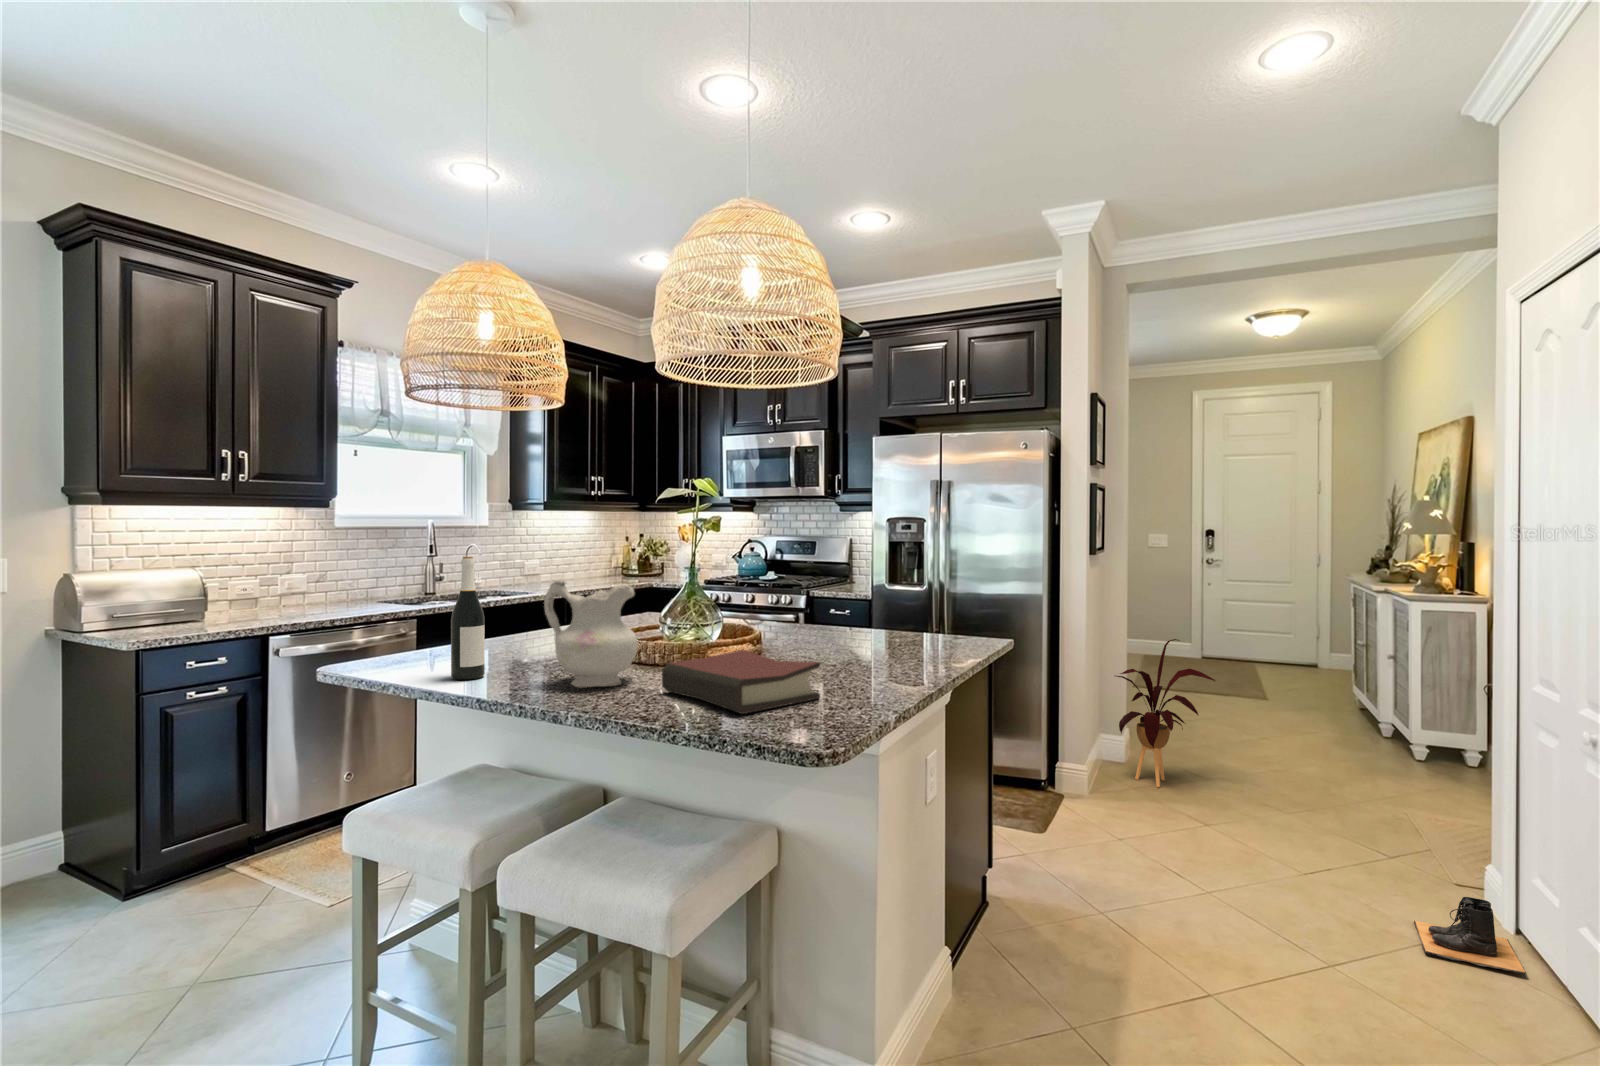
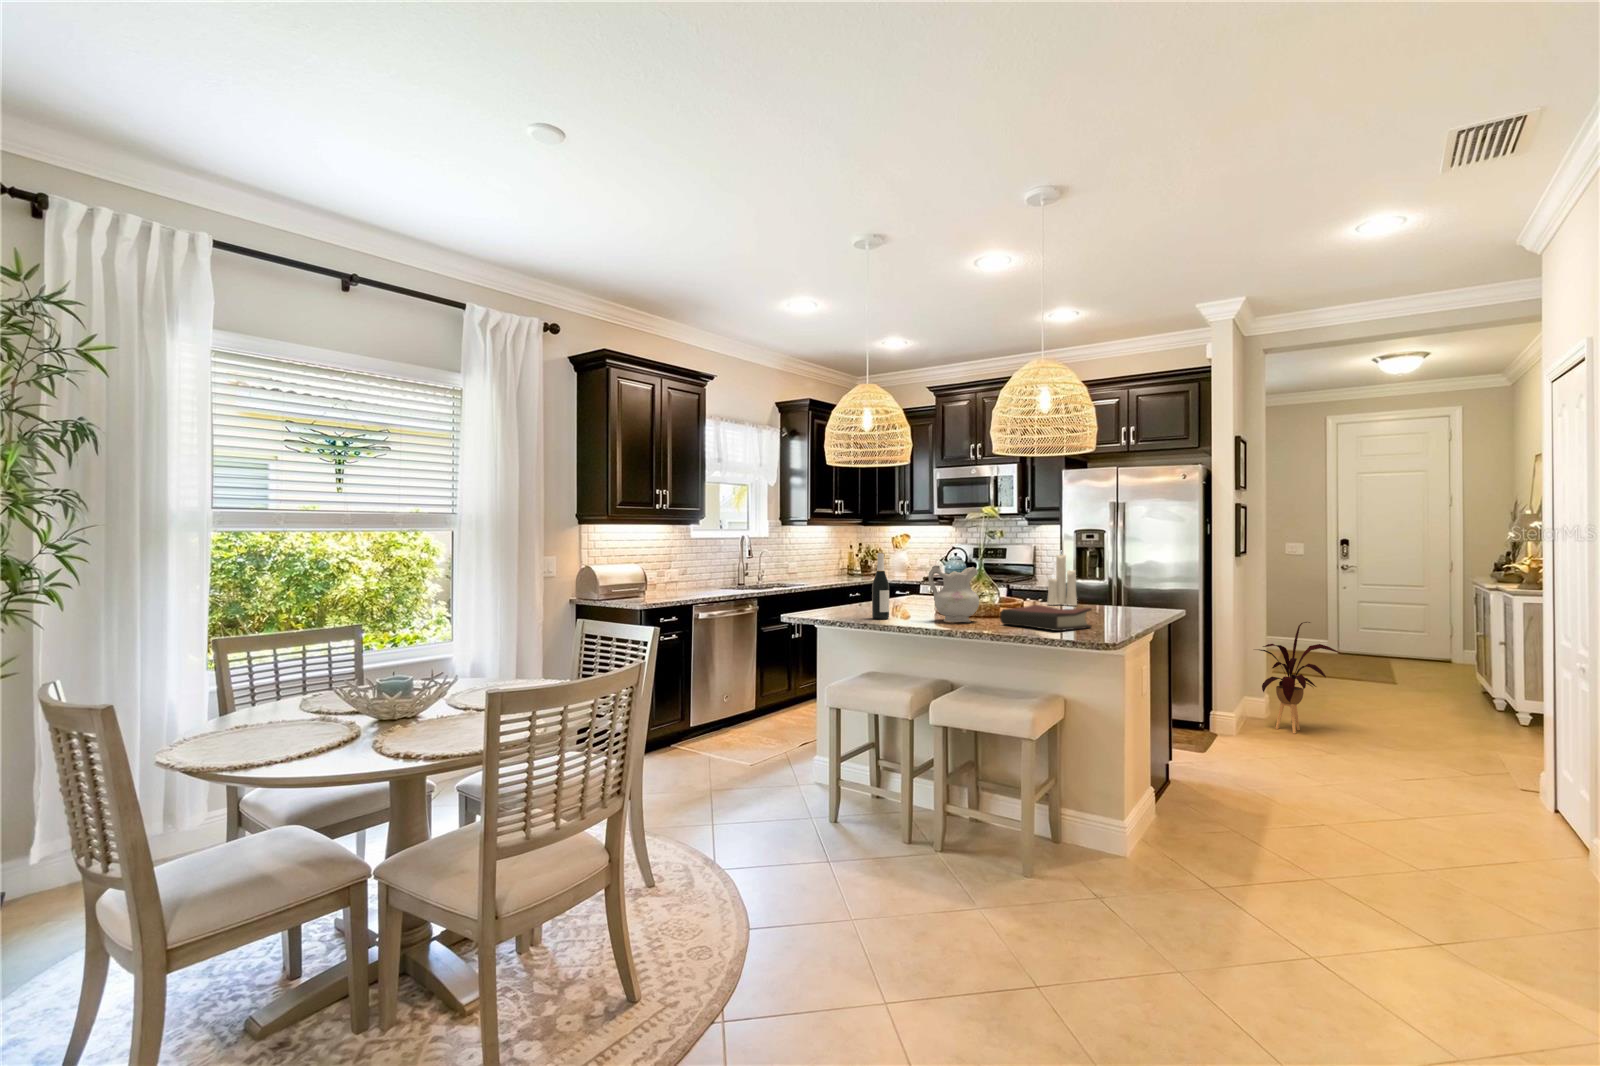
candle: none [807,540,851,635] -> present [1047,554,1077,606]
boots: present [1414,897,1526,974] -> none [1480,783,1551,826]

